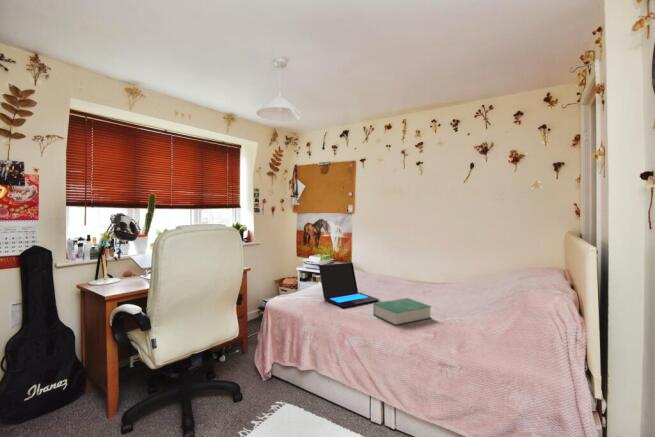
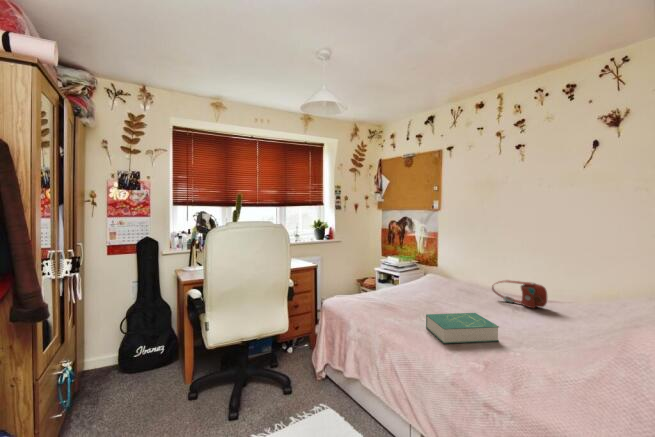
laptop: present [319,262,379,307] -> none [379,265,446,315]
handbag: none [406,271,447,291] -> present [492,280,547,308]

